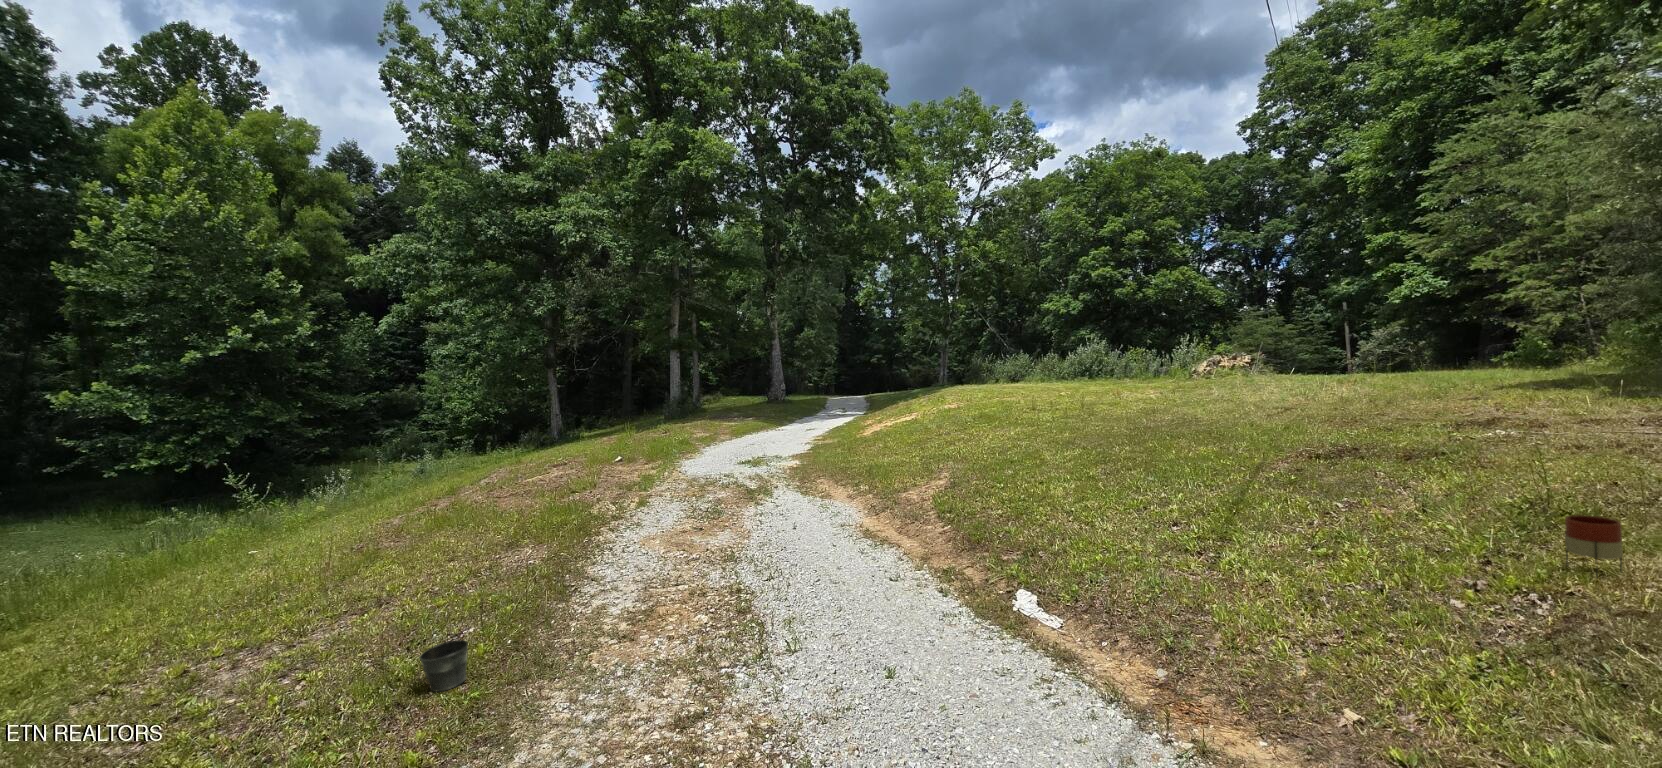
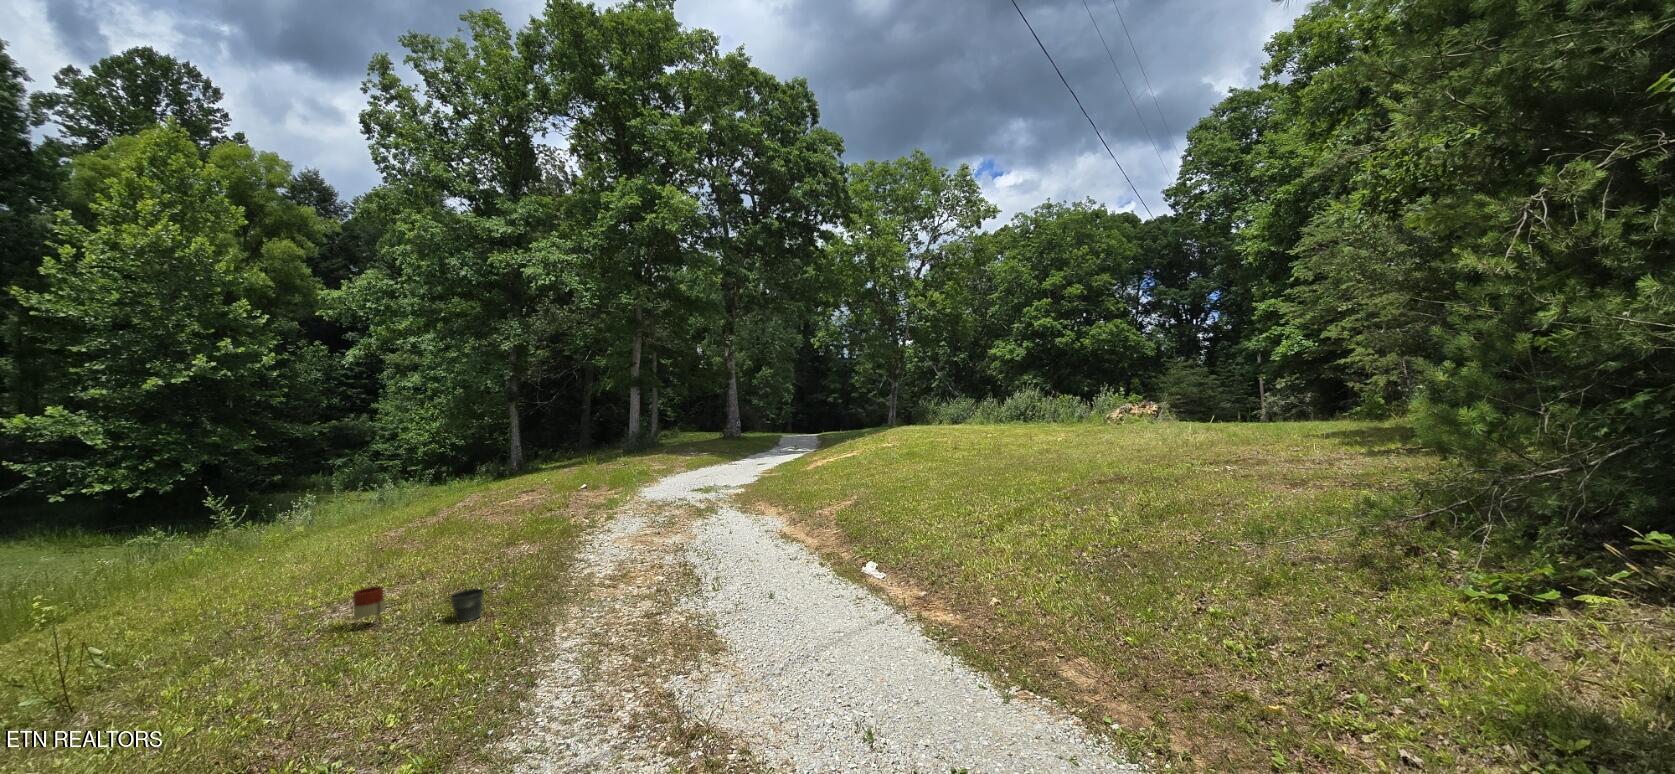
planter: present [1565,515,1623,577] -> present [353,586,384,618]

